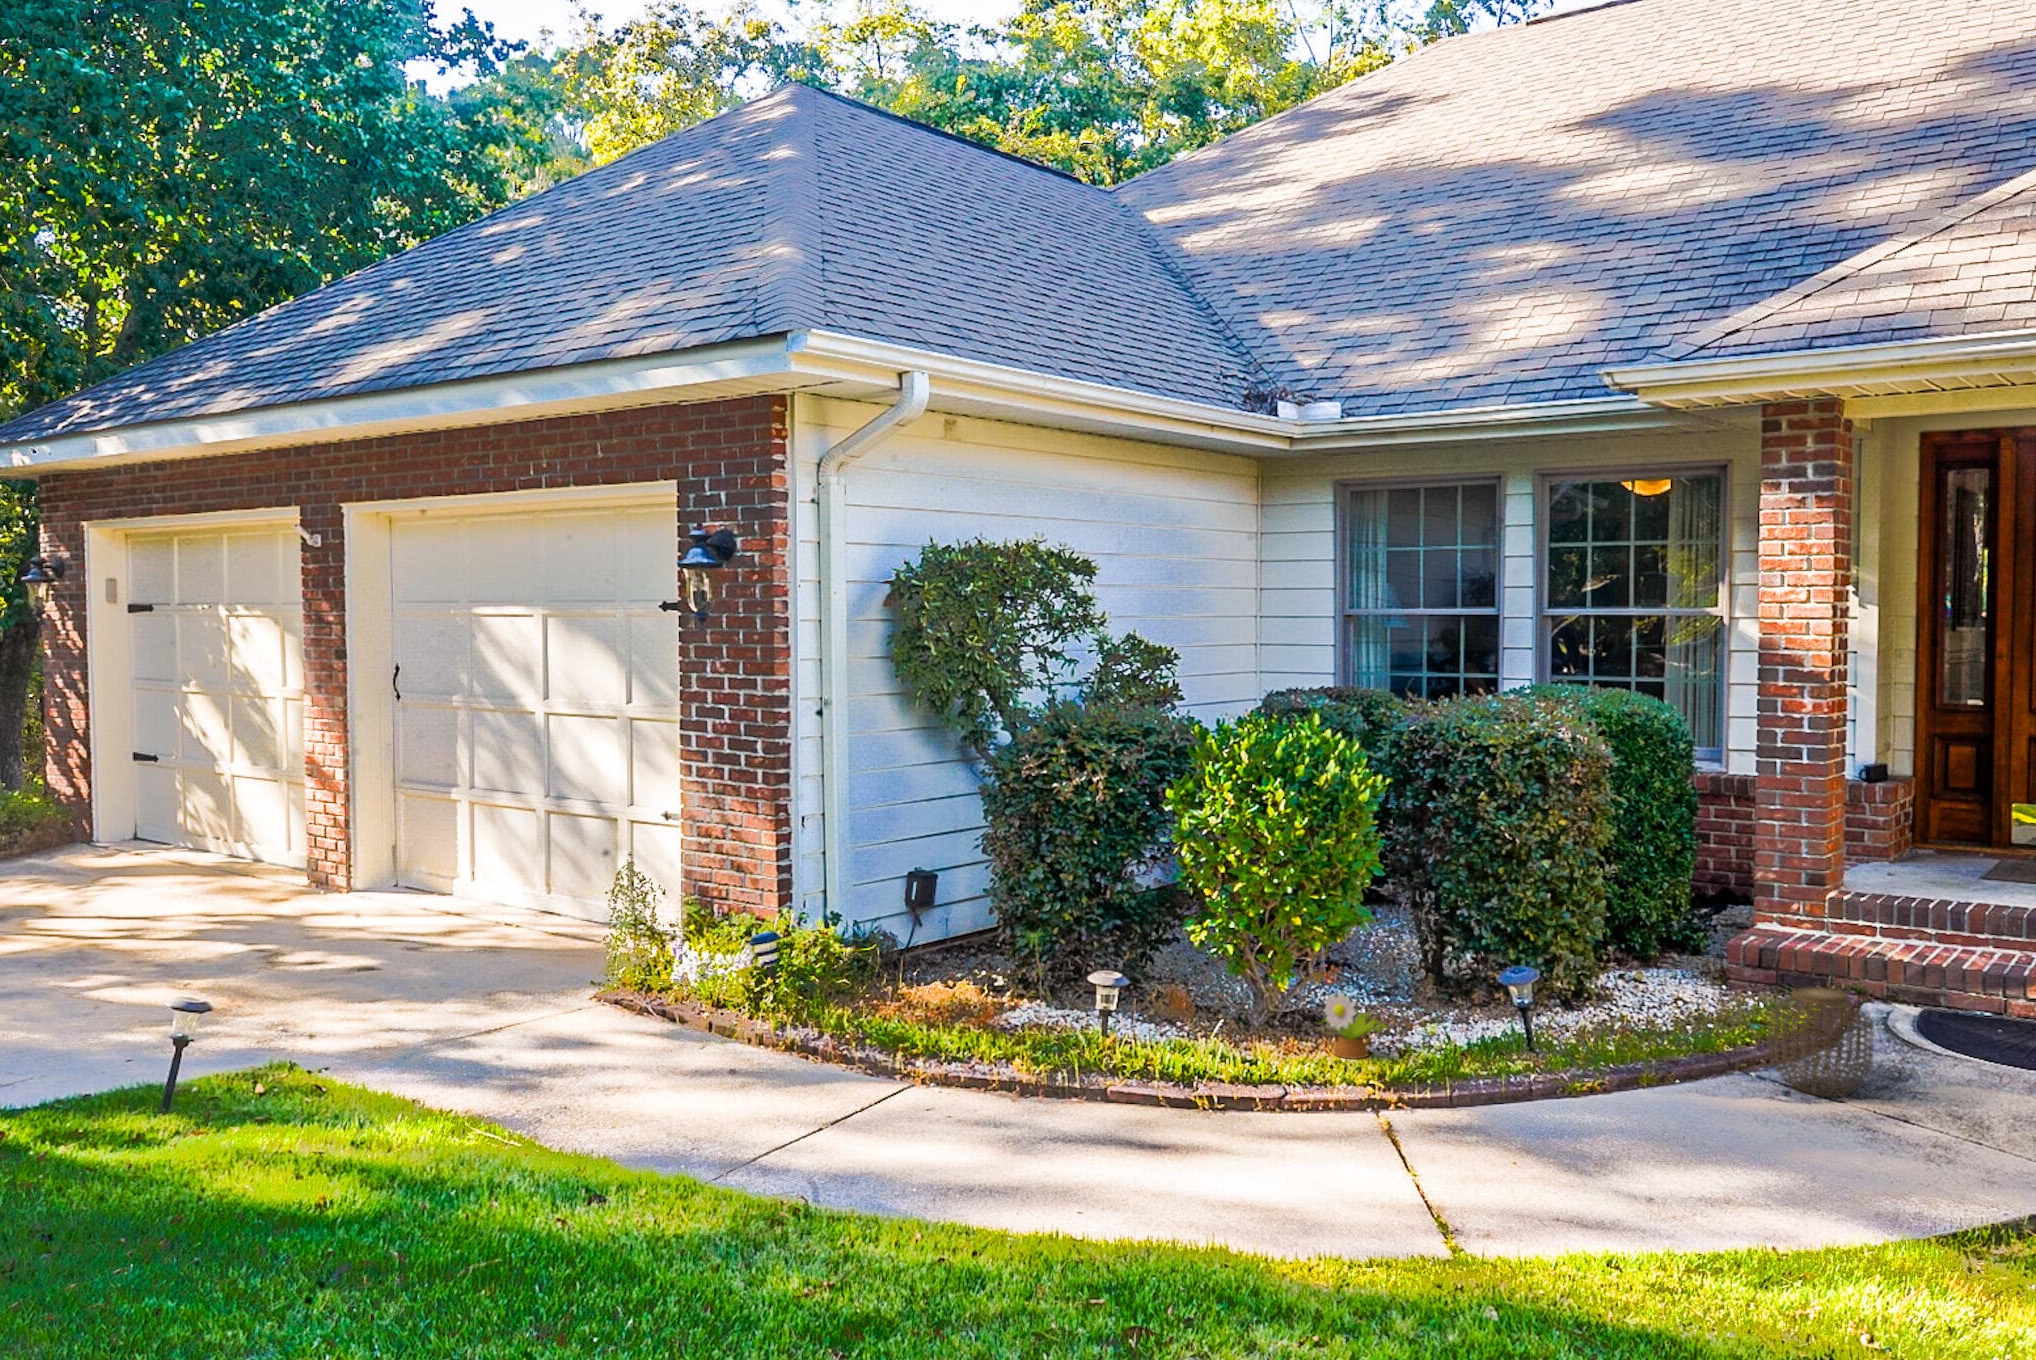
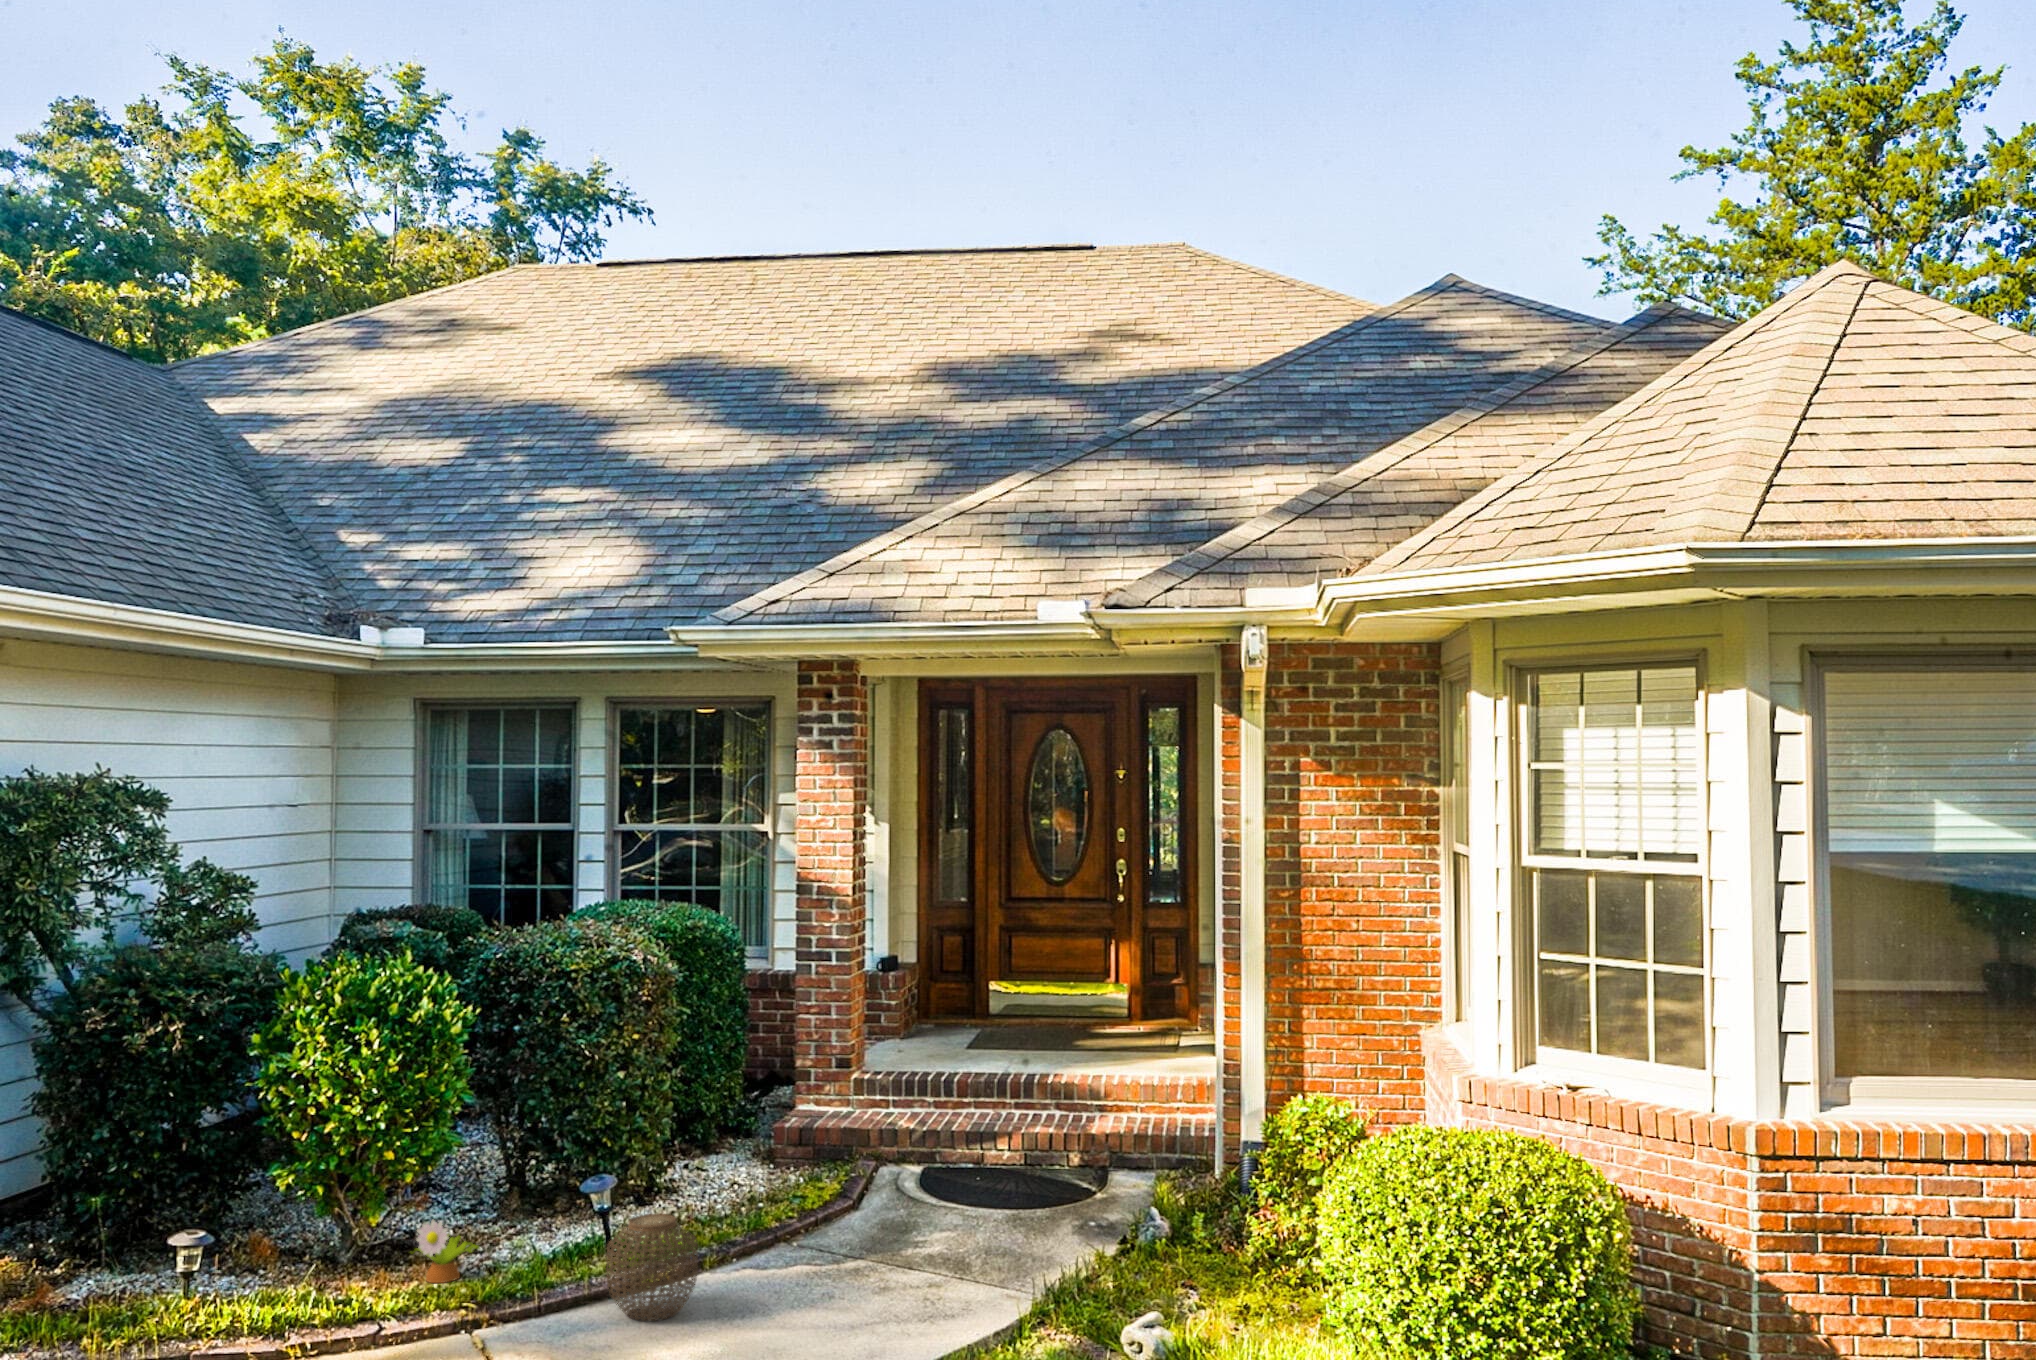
woven basket: present [1767,987,1874,1097] -> present [607,1214,698,1321]

